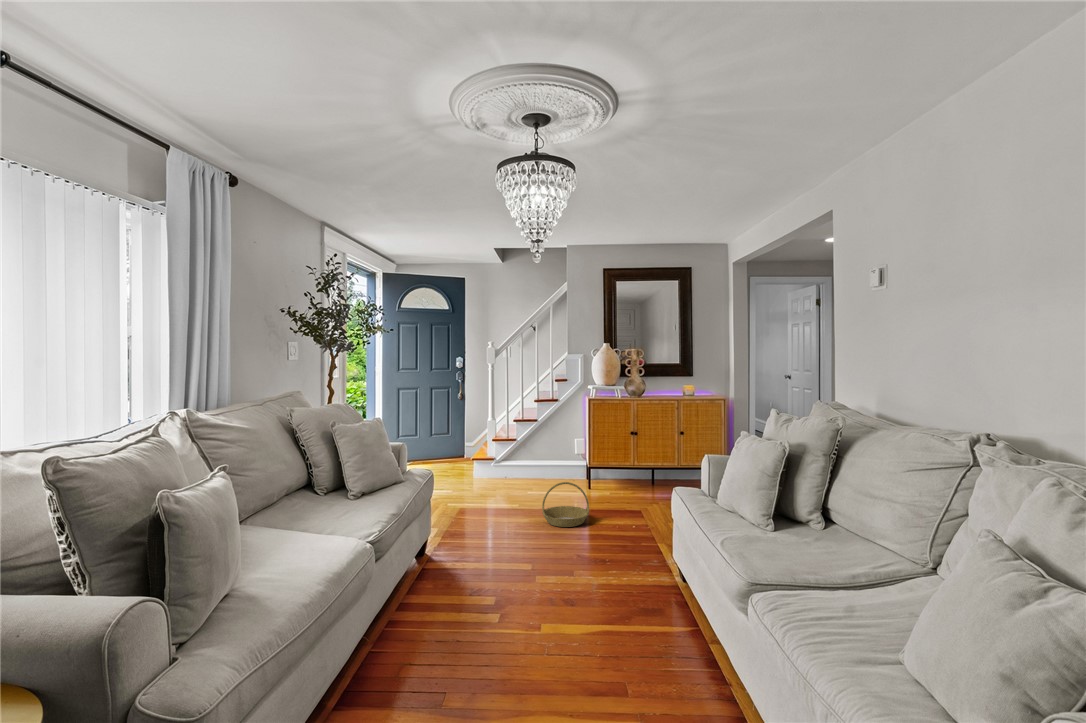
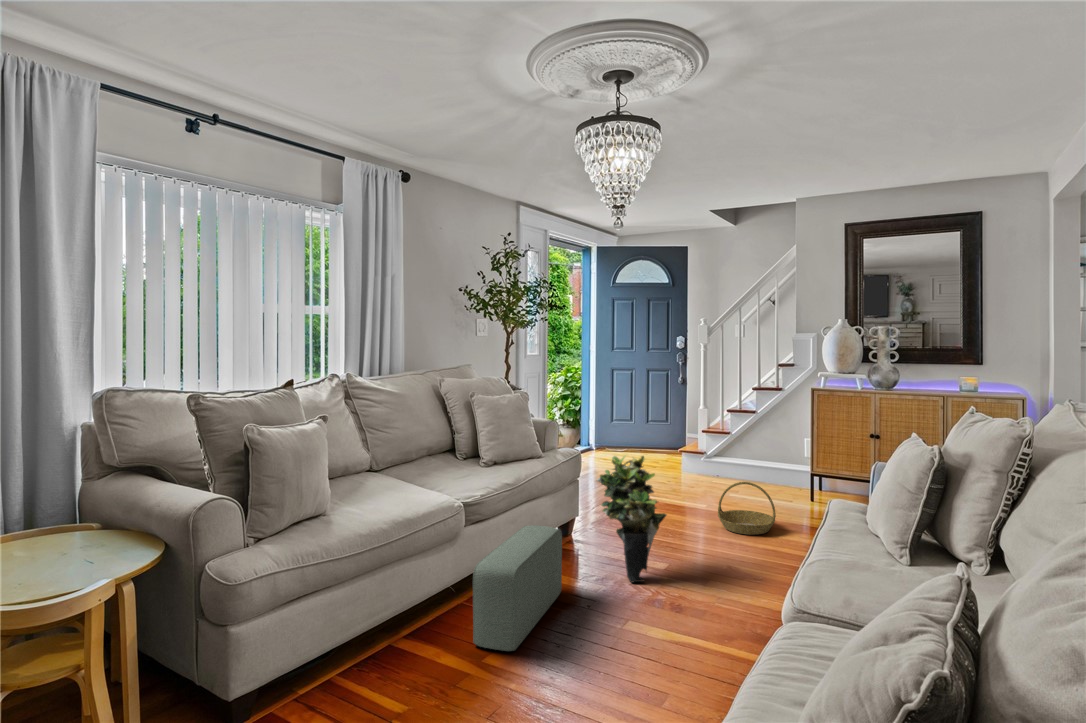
potted plant: none [474,470,538,589] -> present [598,456,667,583]
pouf: none [414,551,465,689] -> present [473,525,562,651]

